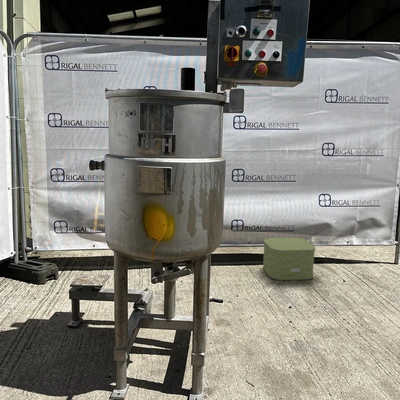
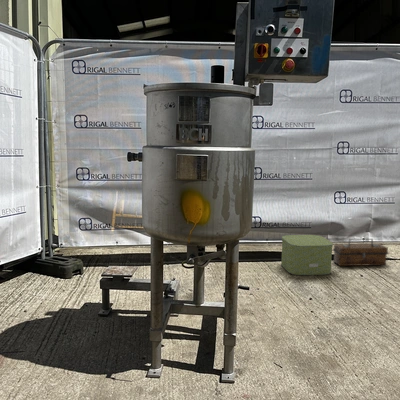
toolbox: none [316,242,373,270] -> present [333,239,388,266]

